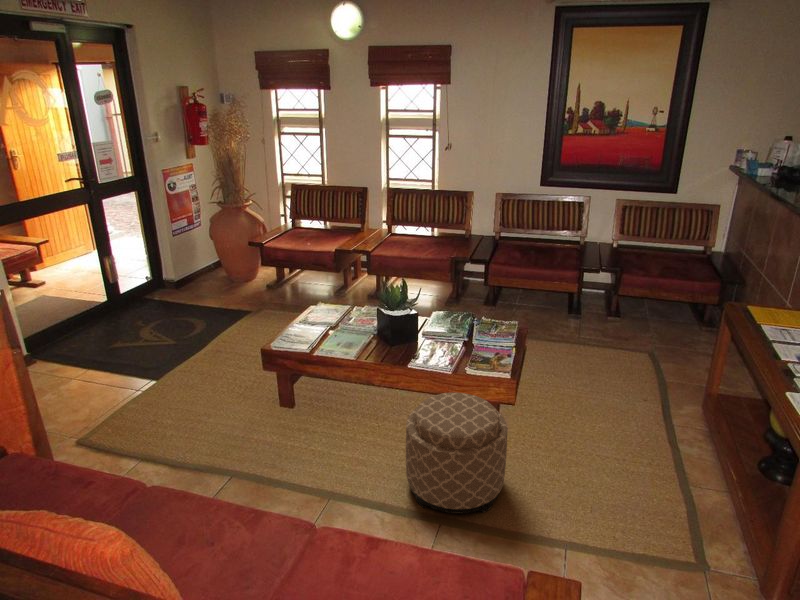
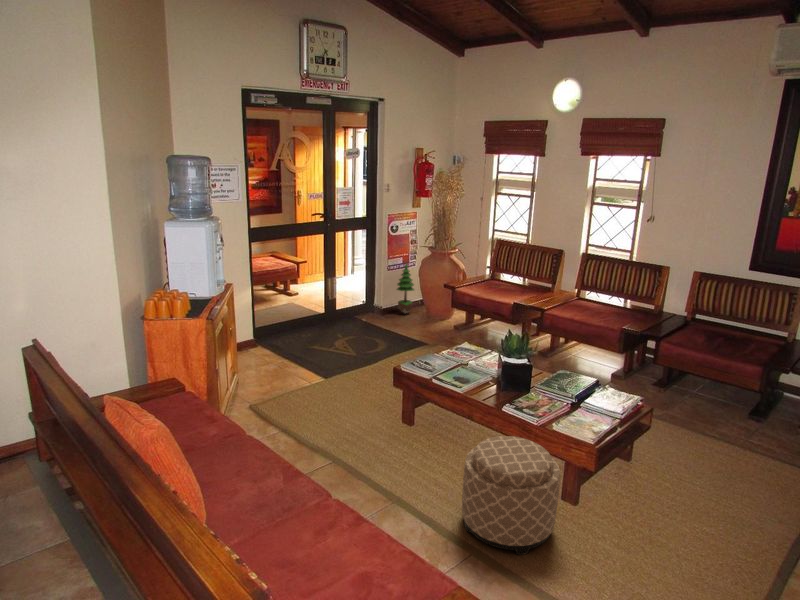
potted tree: none [187,224,210,283] -> present [397,264,414,314]

